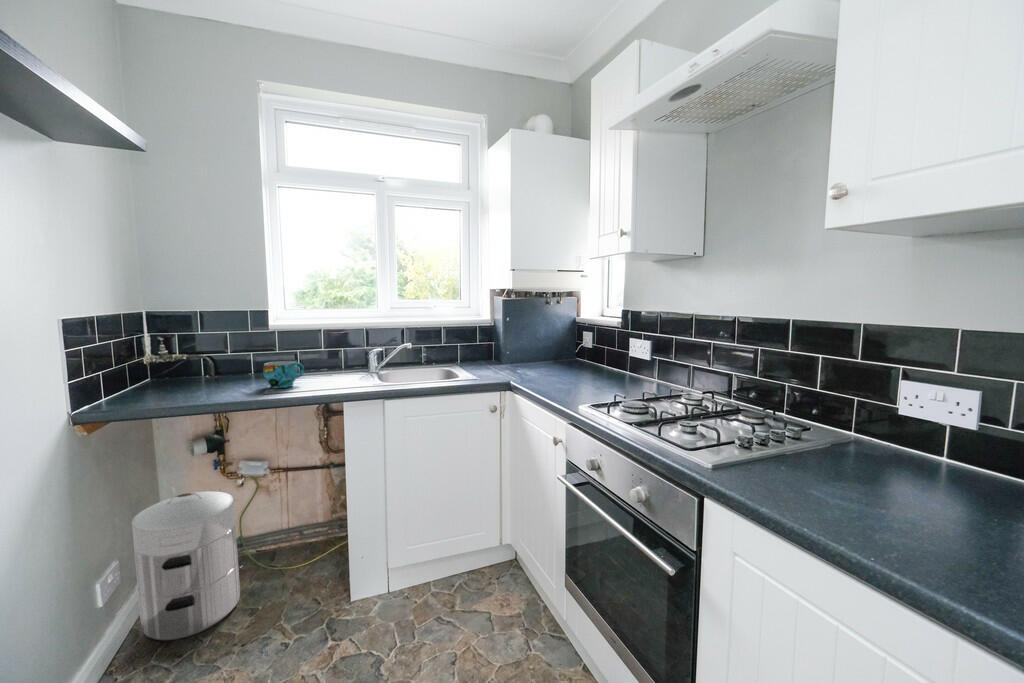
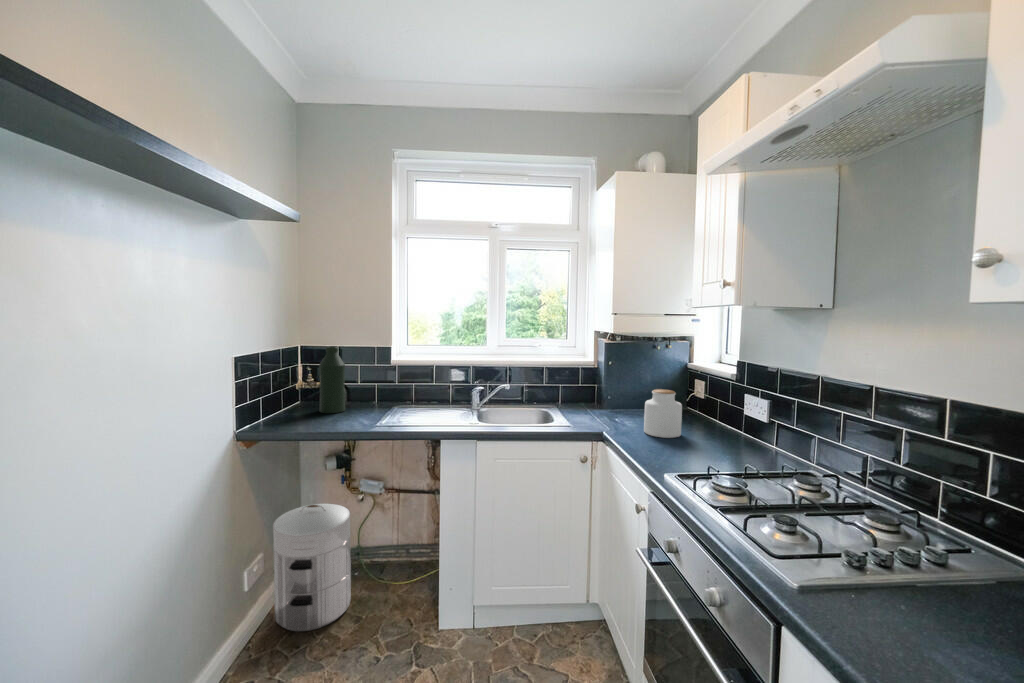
bottle: none [179,310,217,388] -> present [319,347,345,413]
jar: none [546,338,579,381] -> present [644,389,682,438]
cup: present [263,361,304,388] -> none [379,395,413,420]

